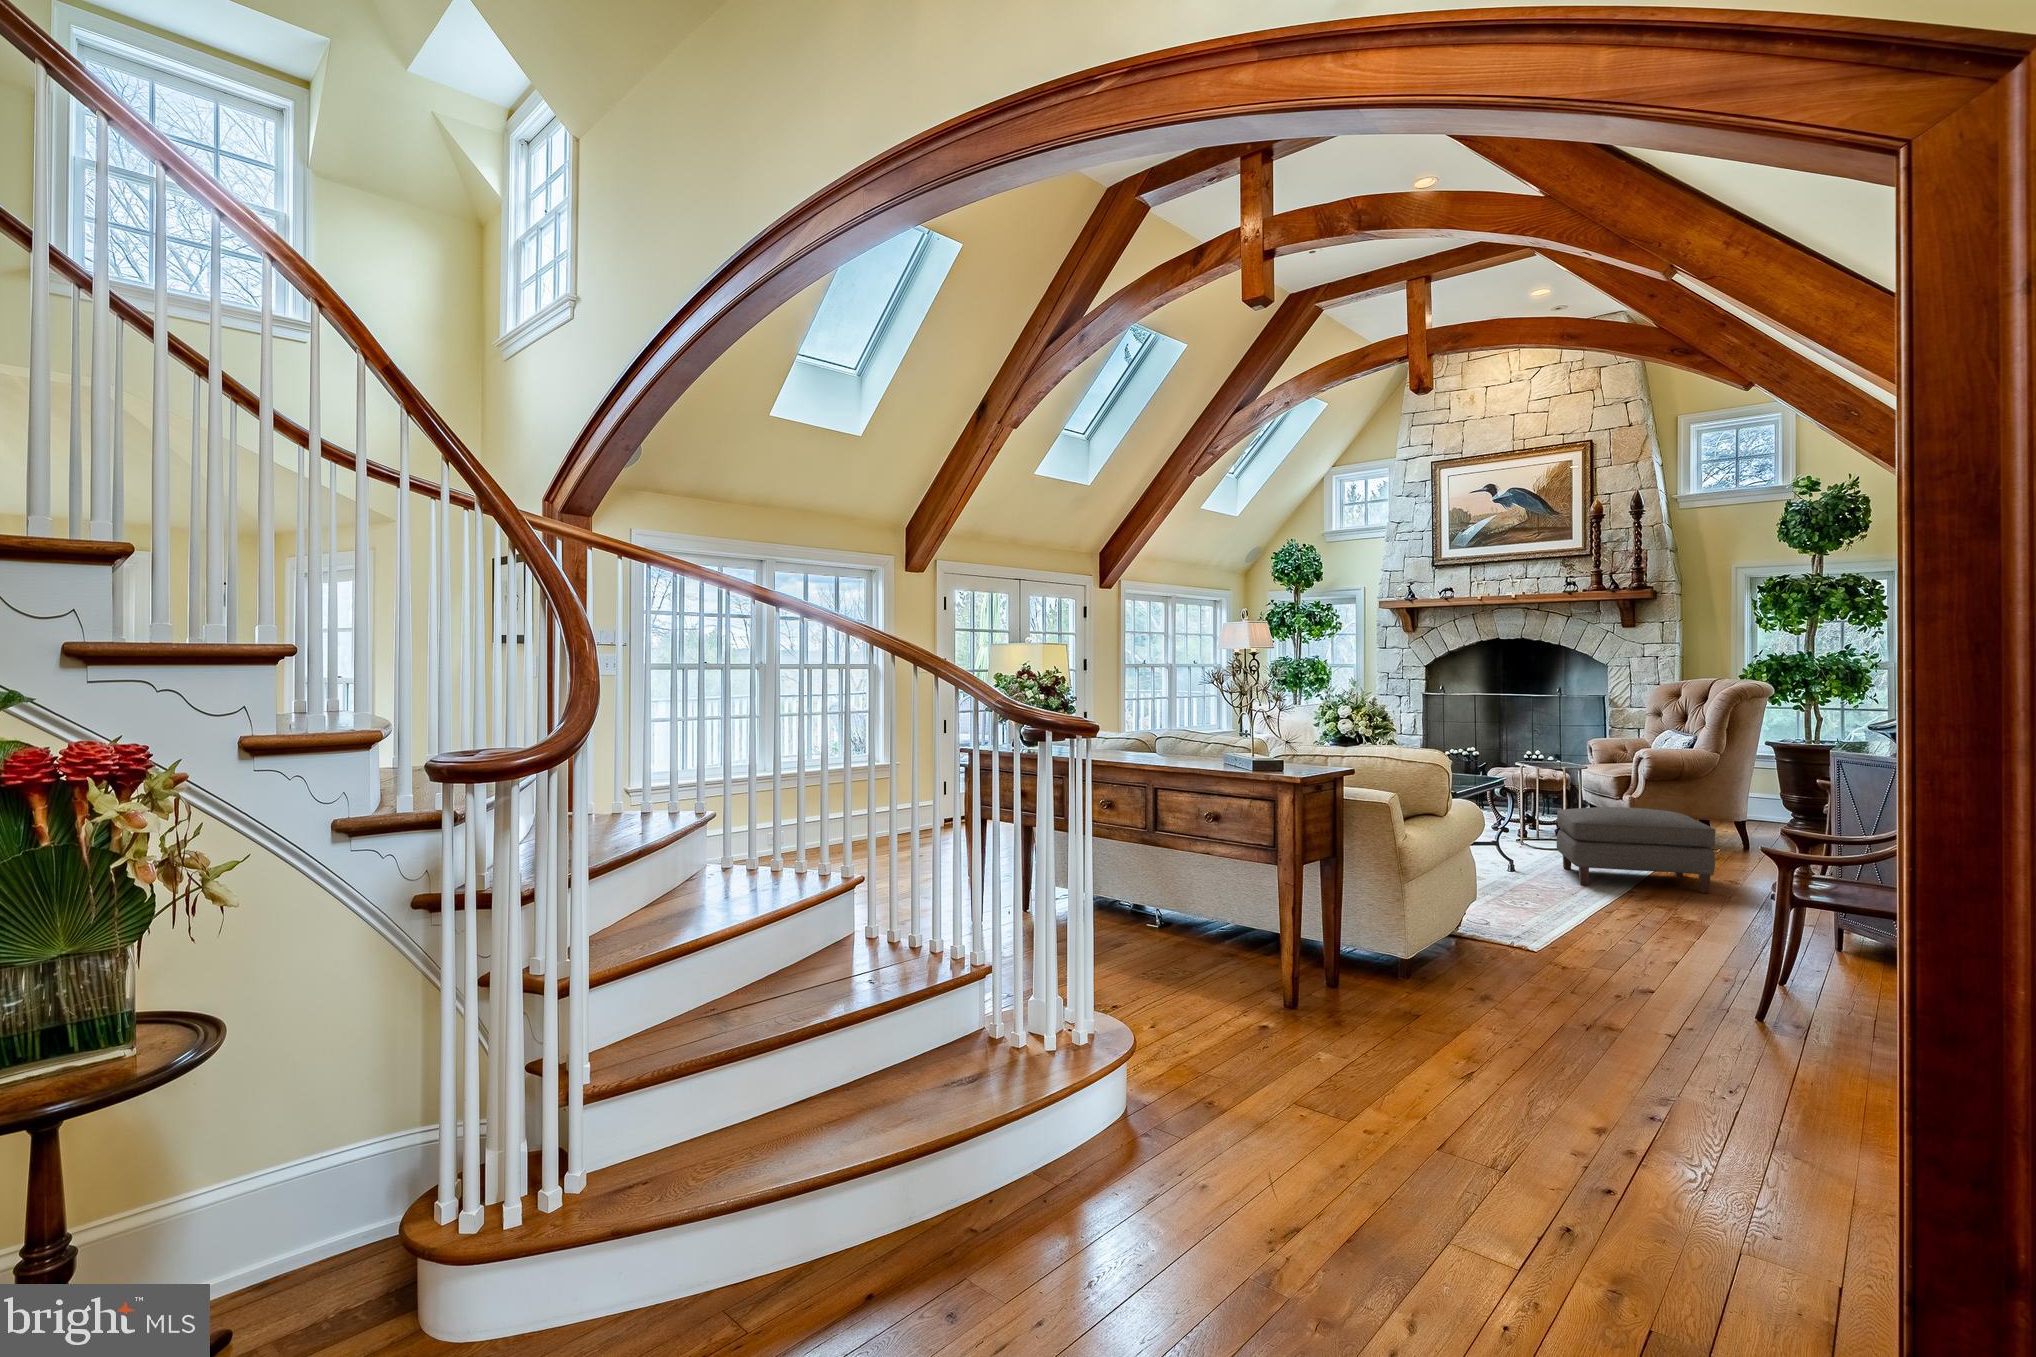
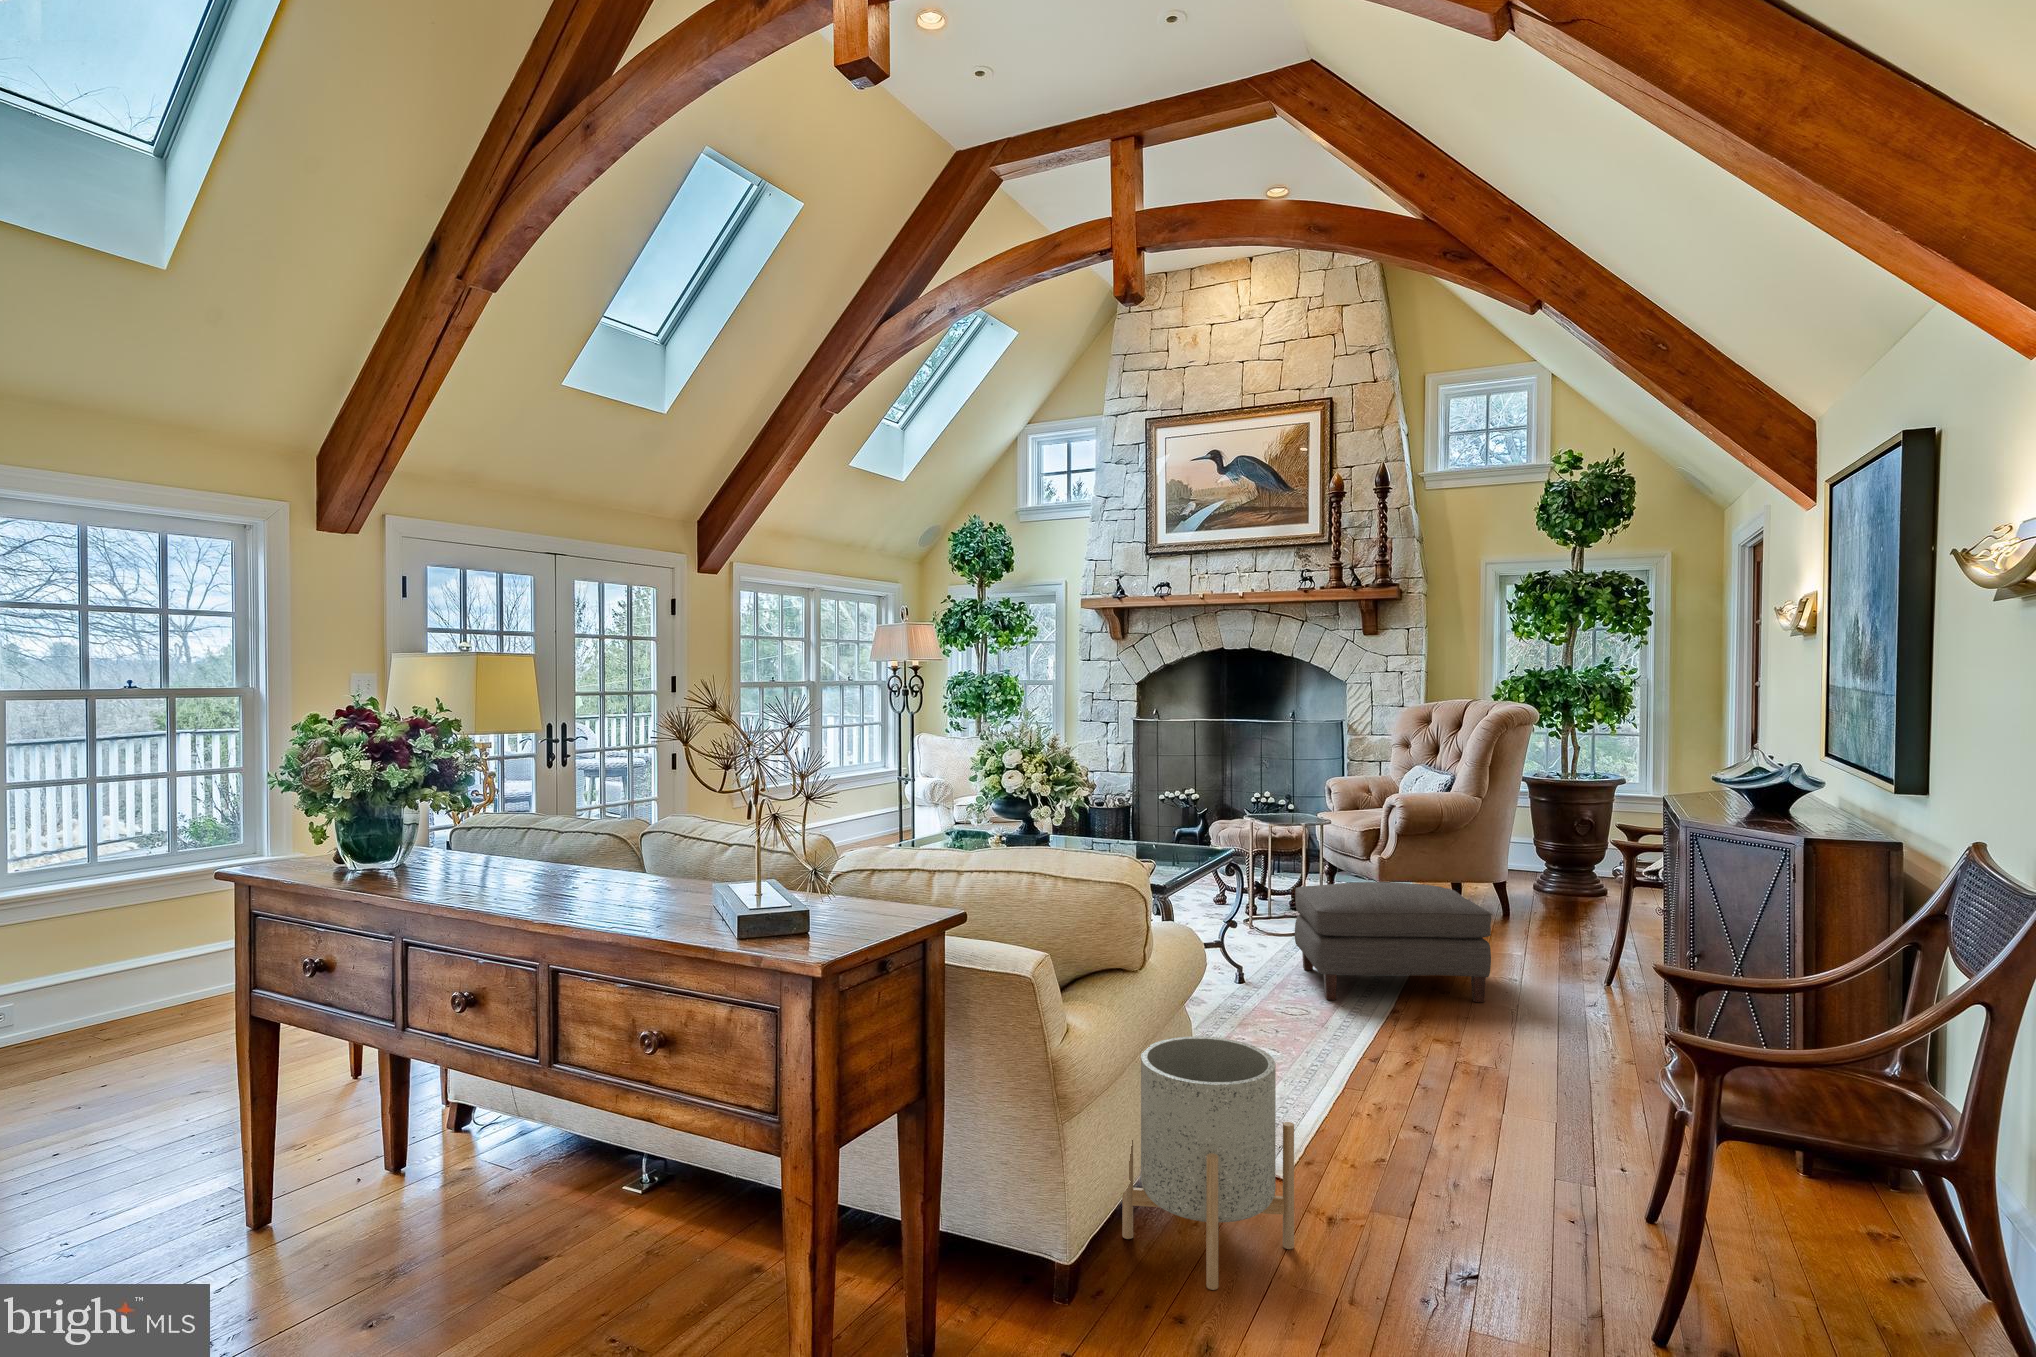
planter: none [1442,866,1551,994] -> present [1122,1036,1294,1290]

